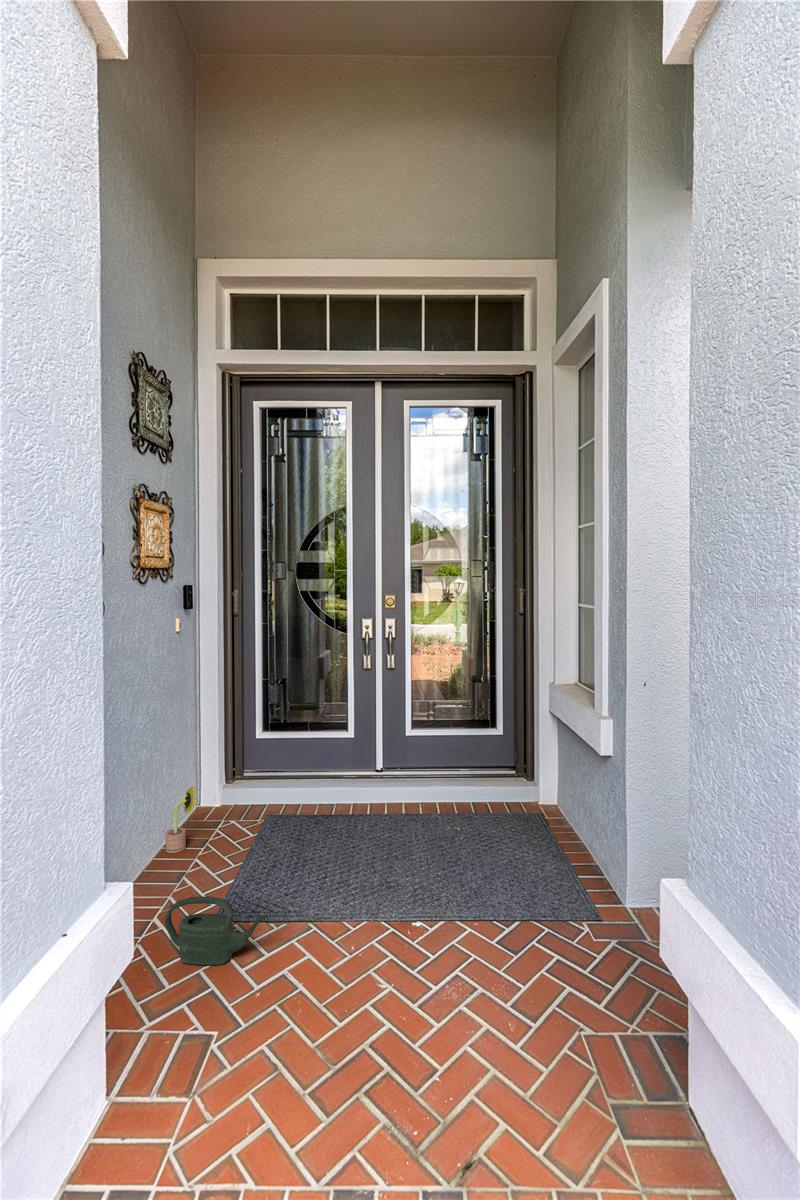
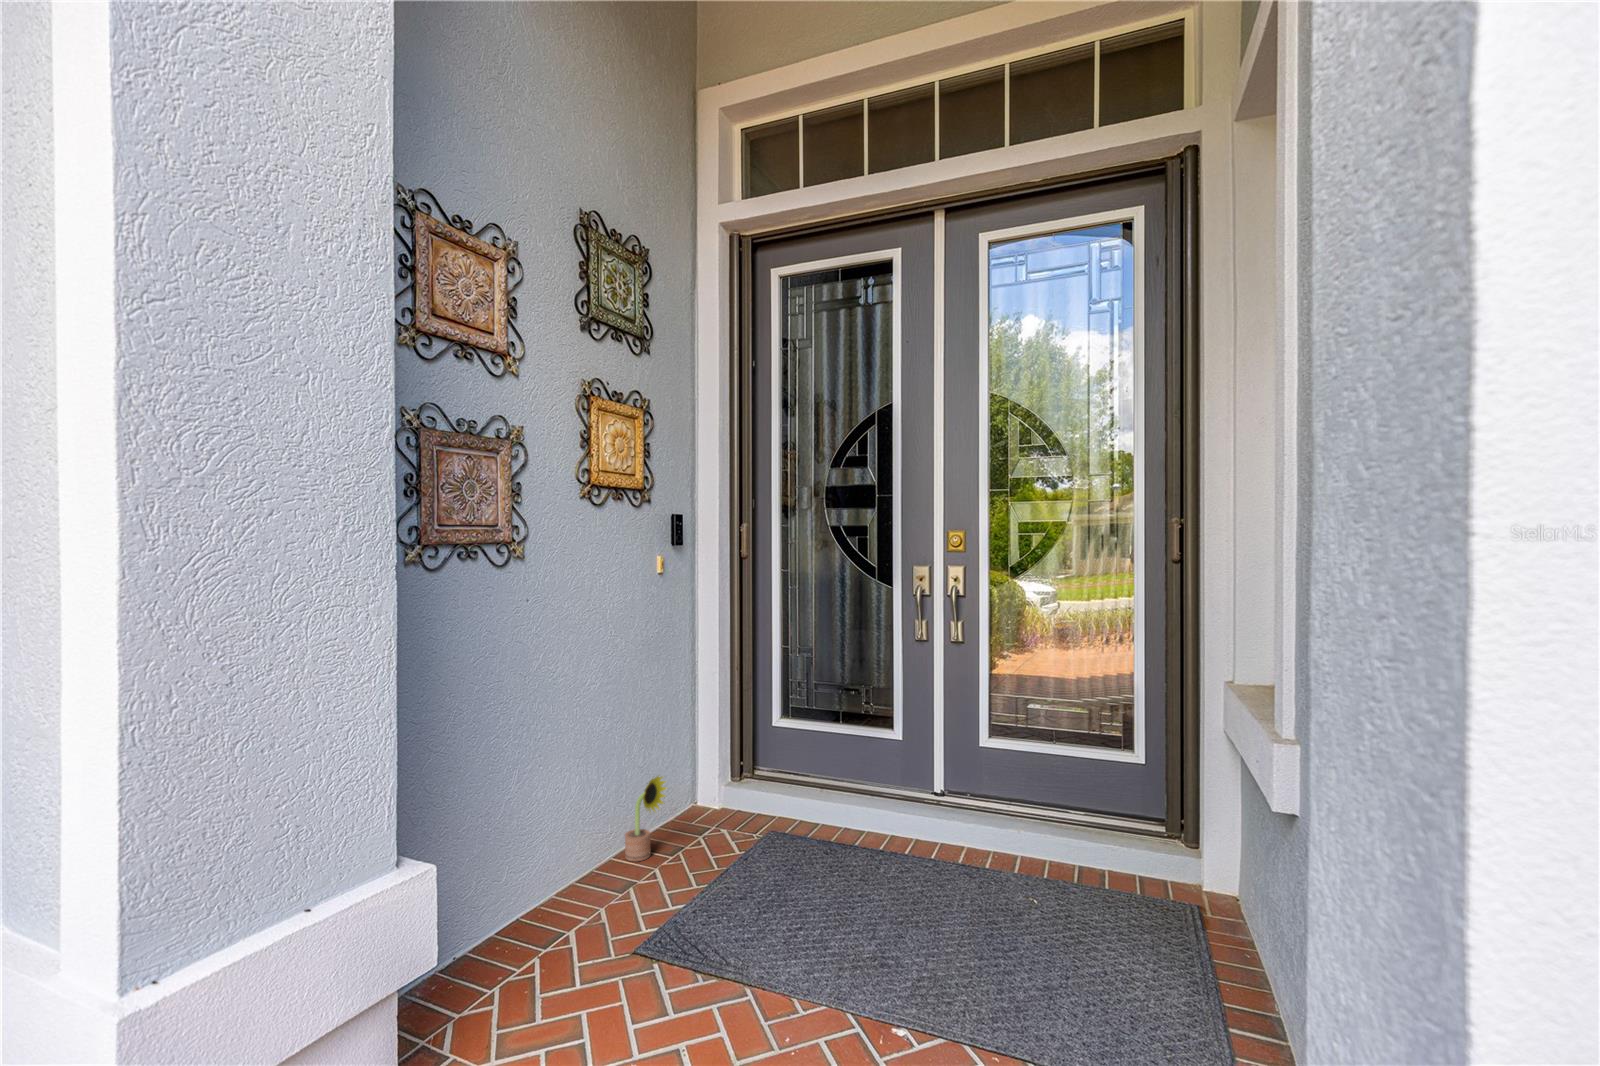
watering can: present [165,896,268,965] -> none [551,918,669,1020]

